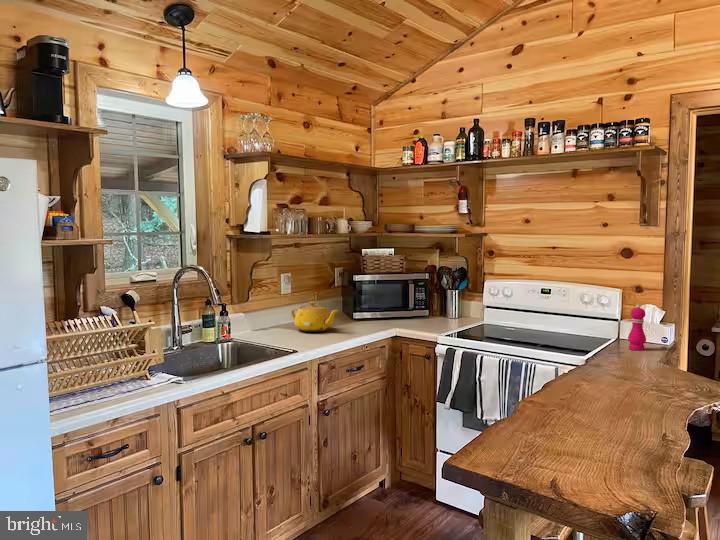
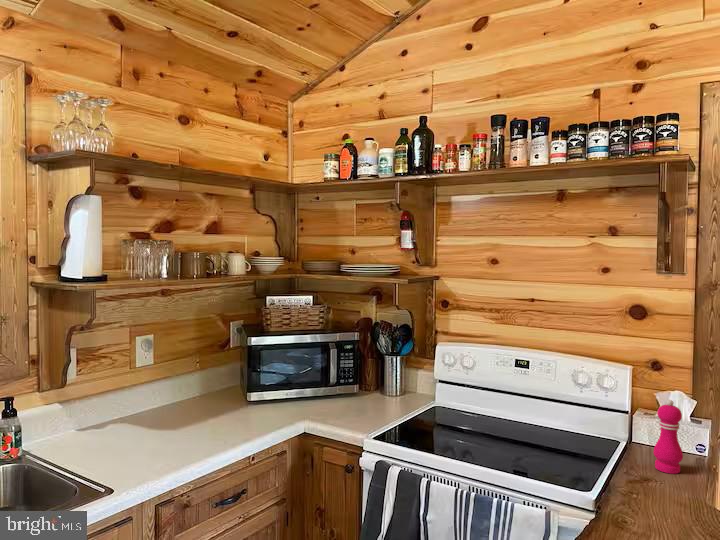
teapot: present [291,302,338,332] -> none [146,381,213,430]

